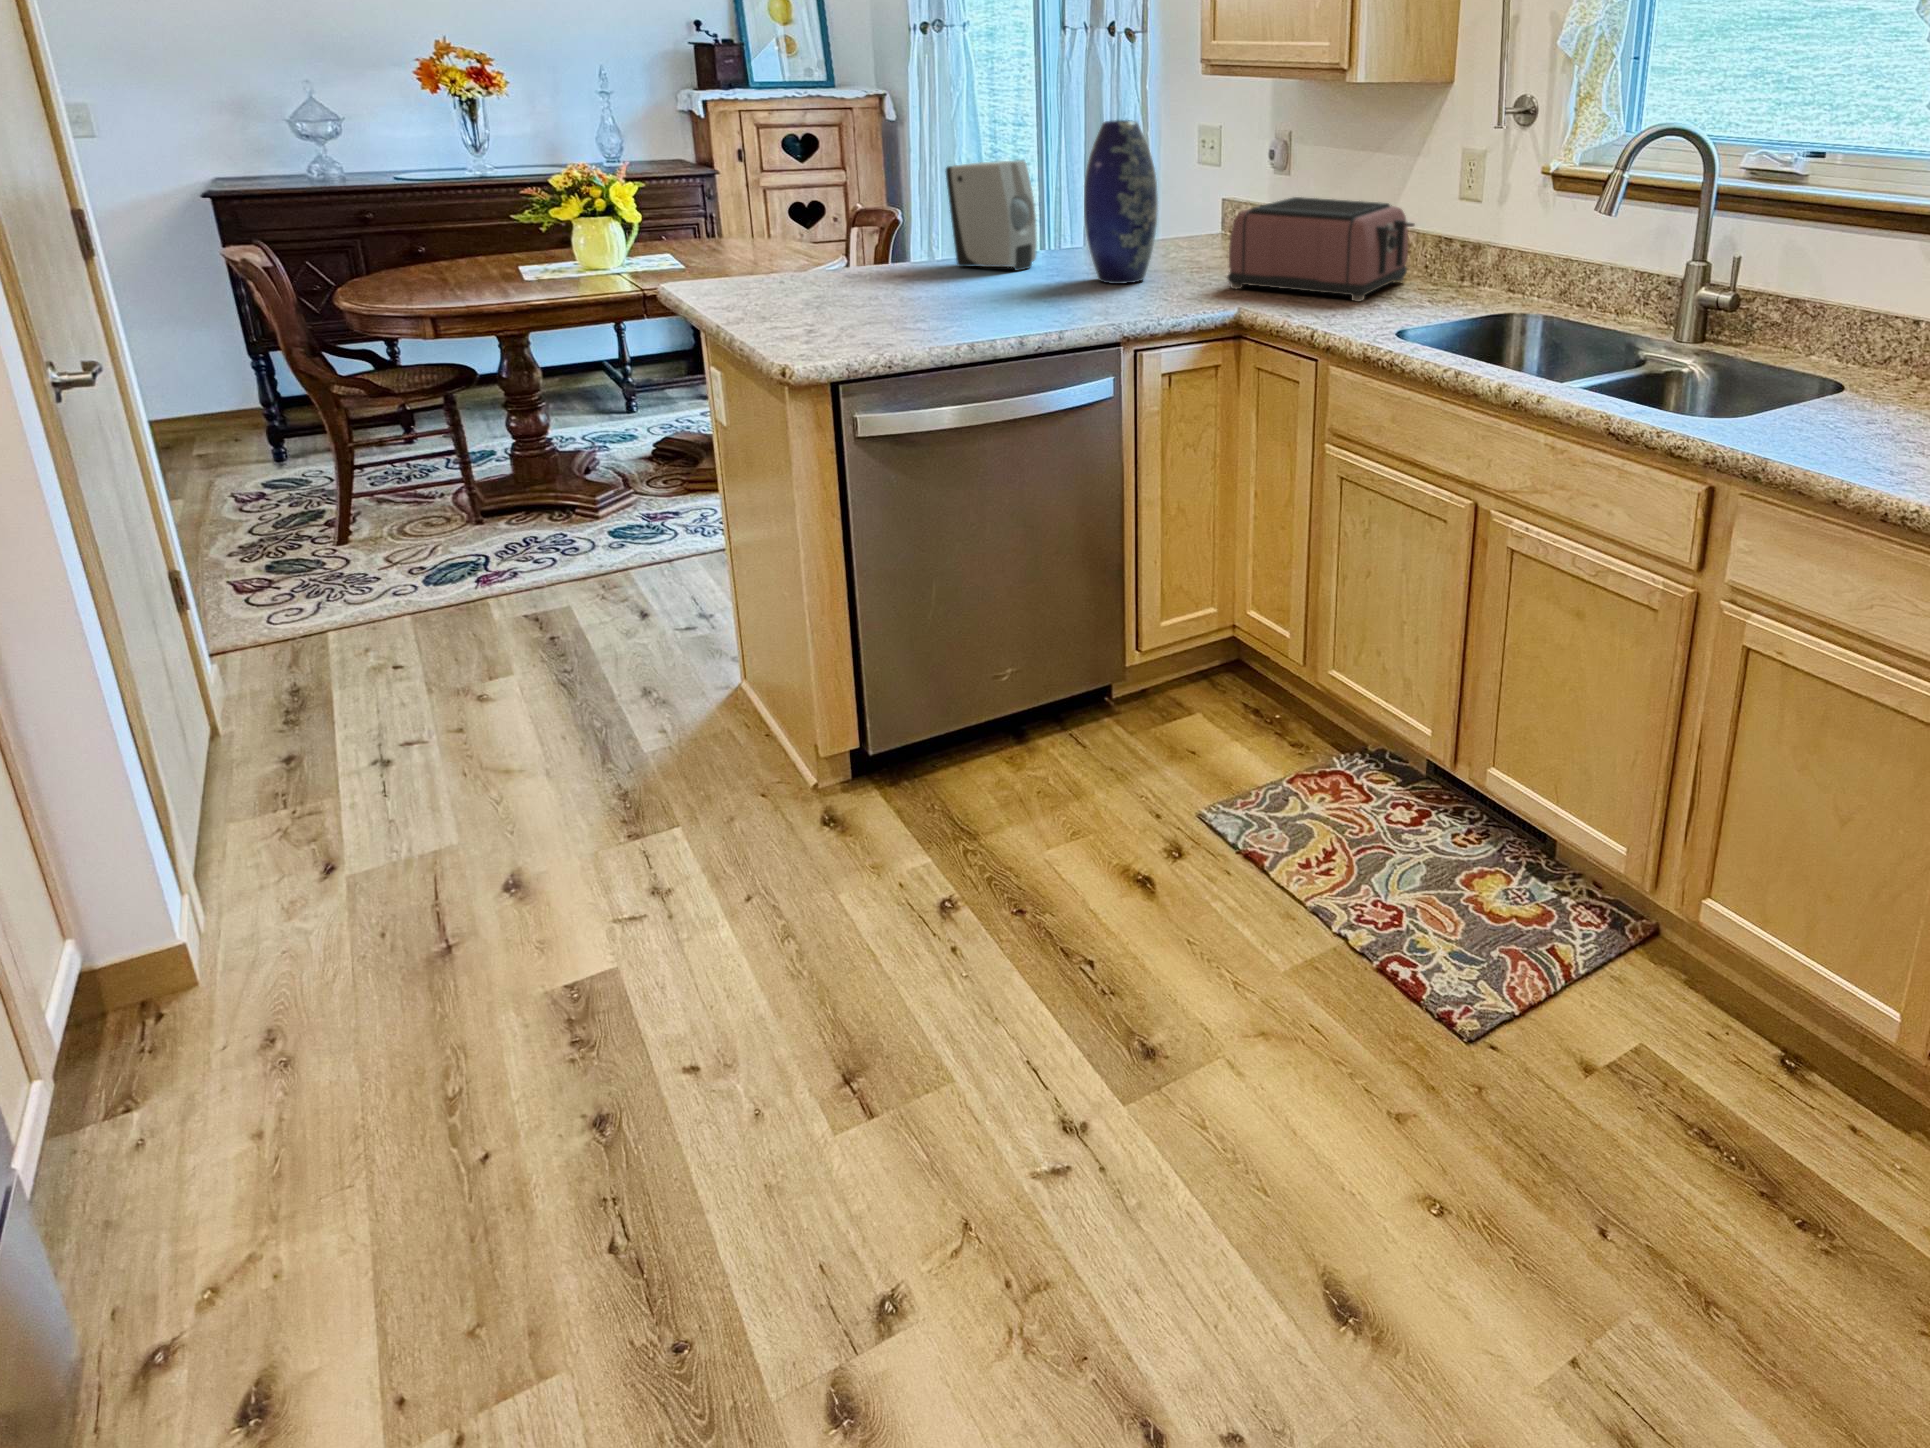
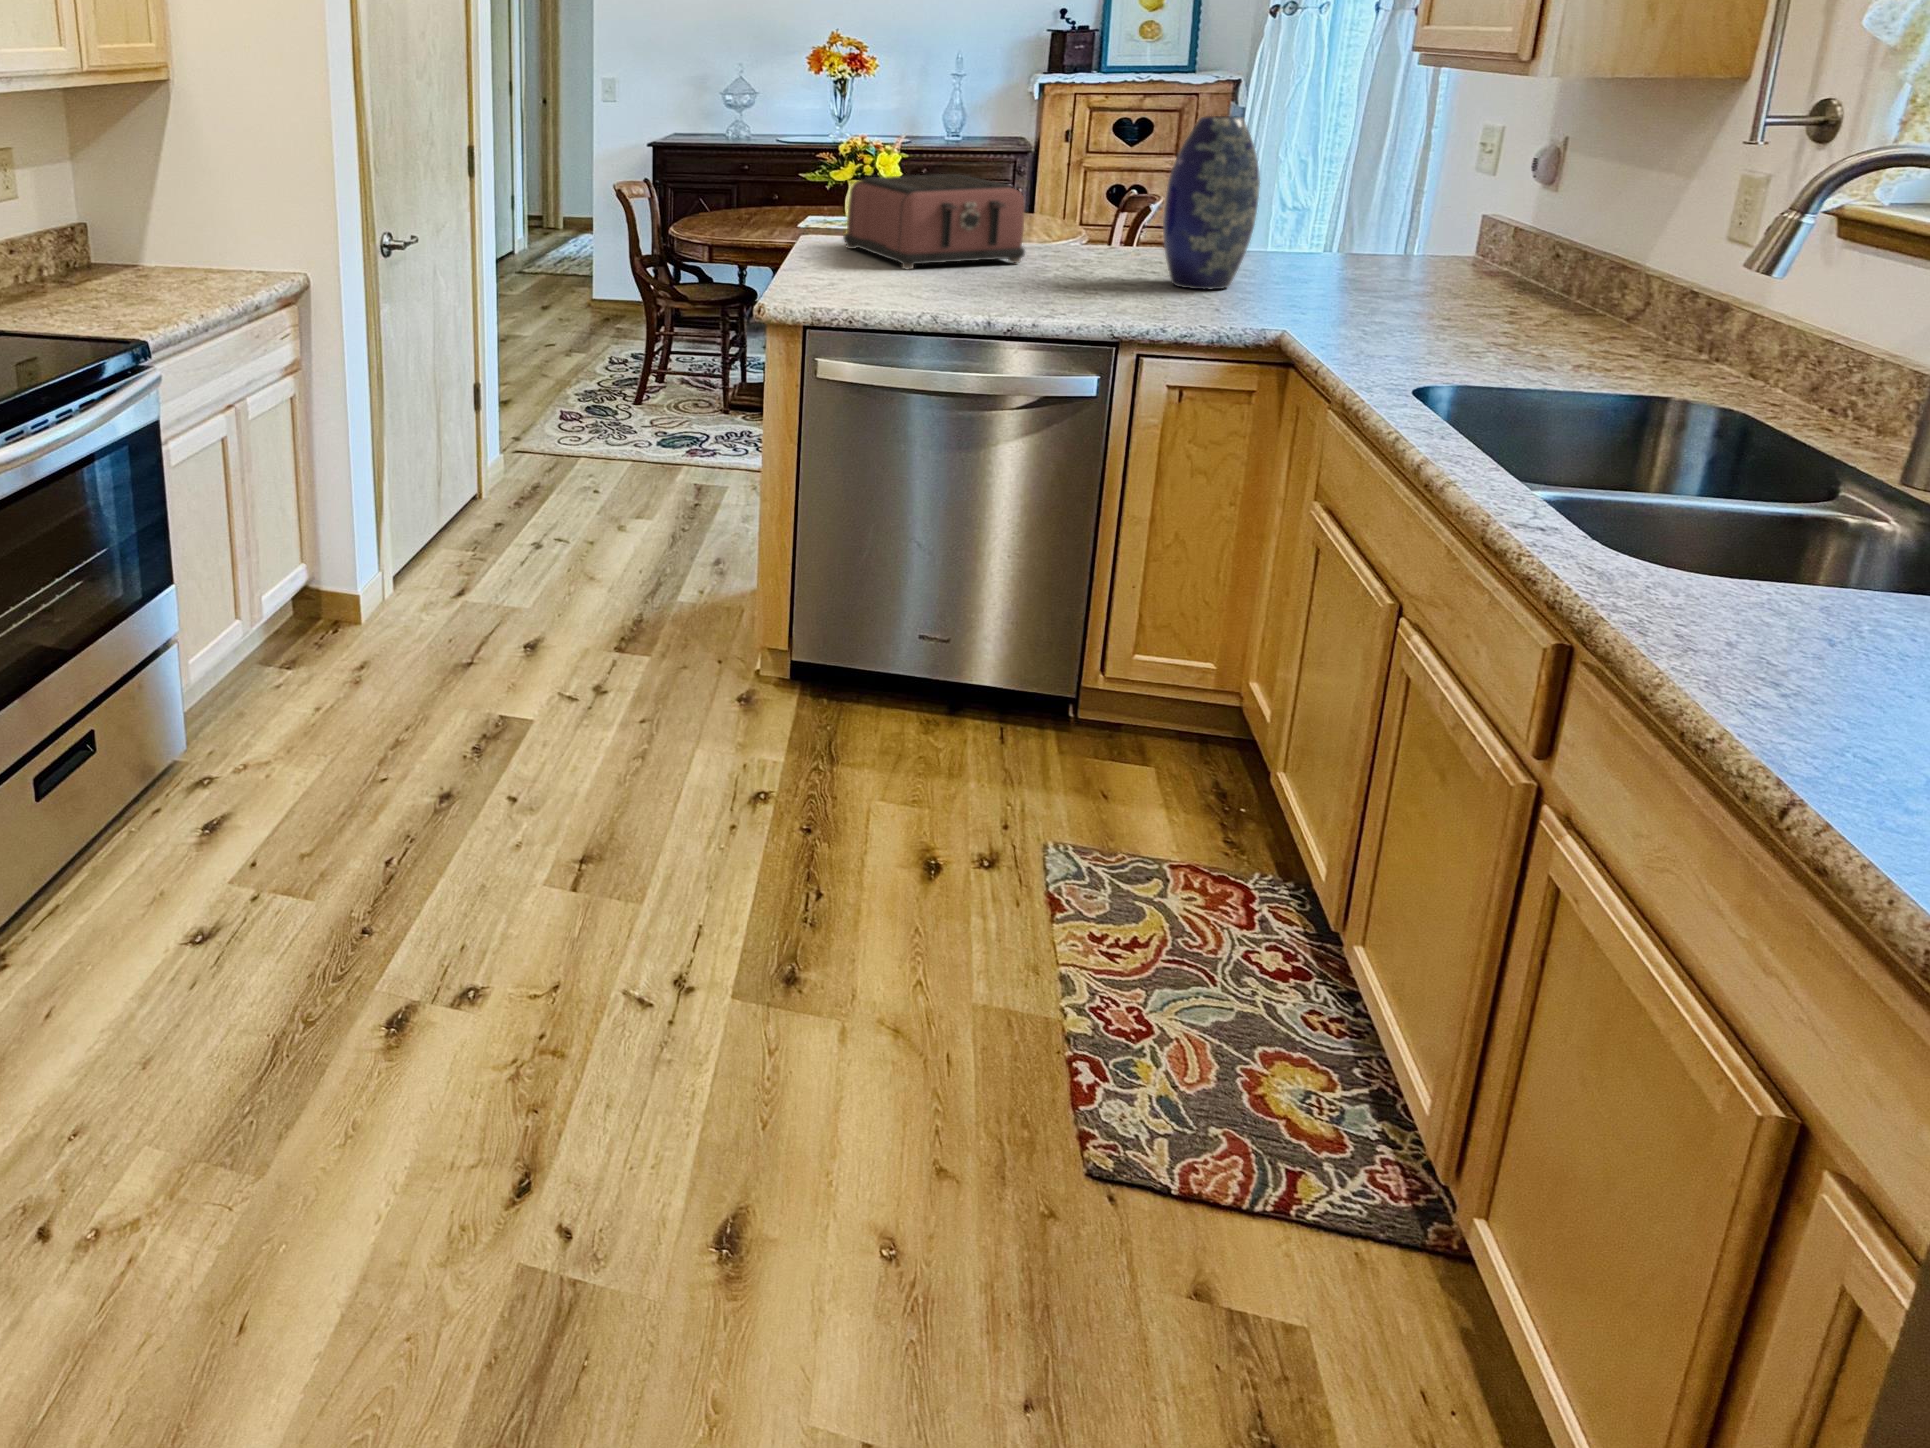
soap dispenser: present [945,160,1037,271] -> none [1059,153,1149,263]
toaster: present [1227,197,1414,301] -> present [843,174,1025,269]

